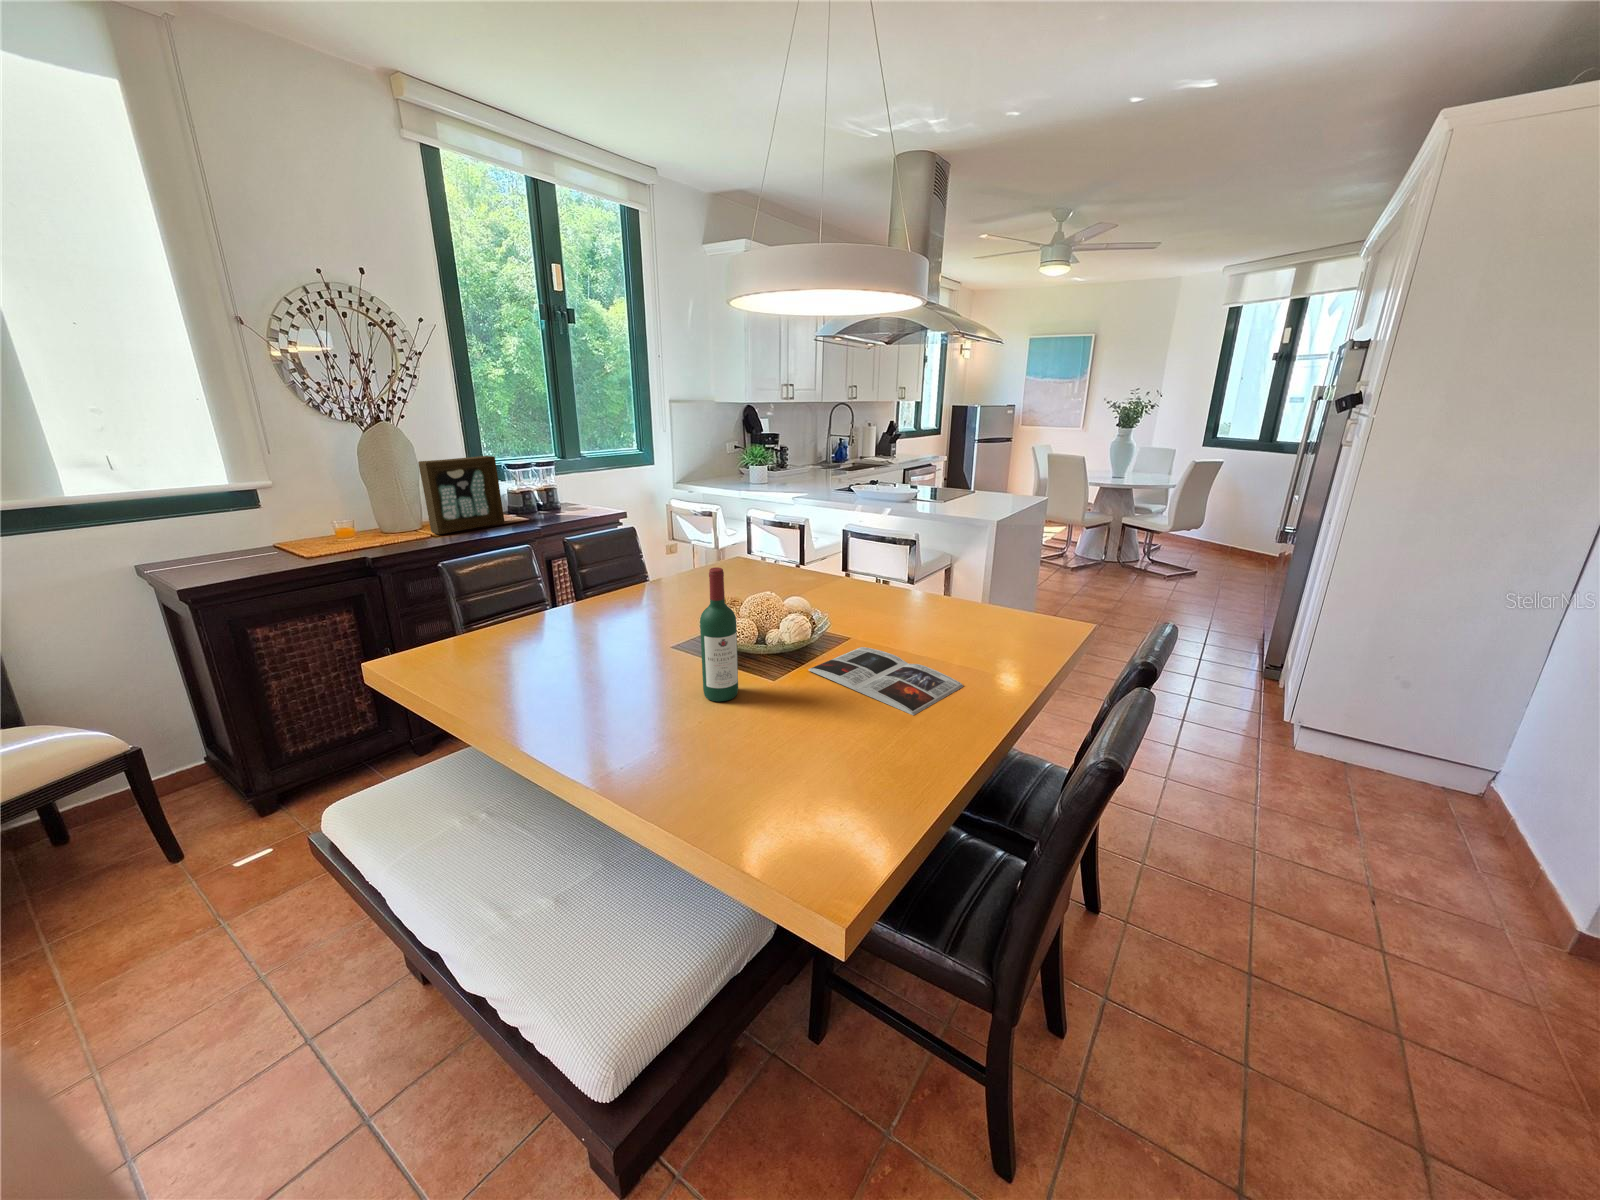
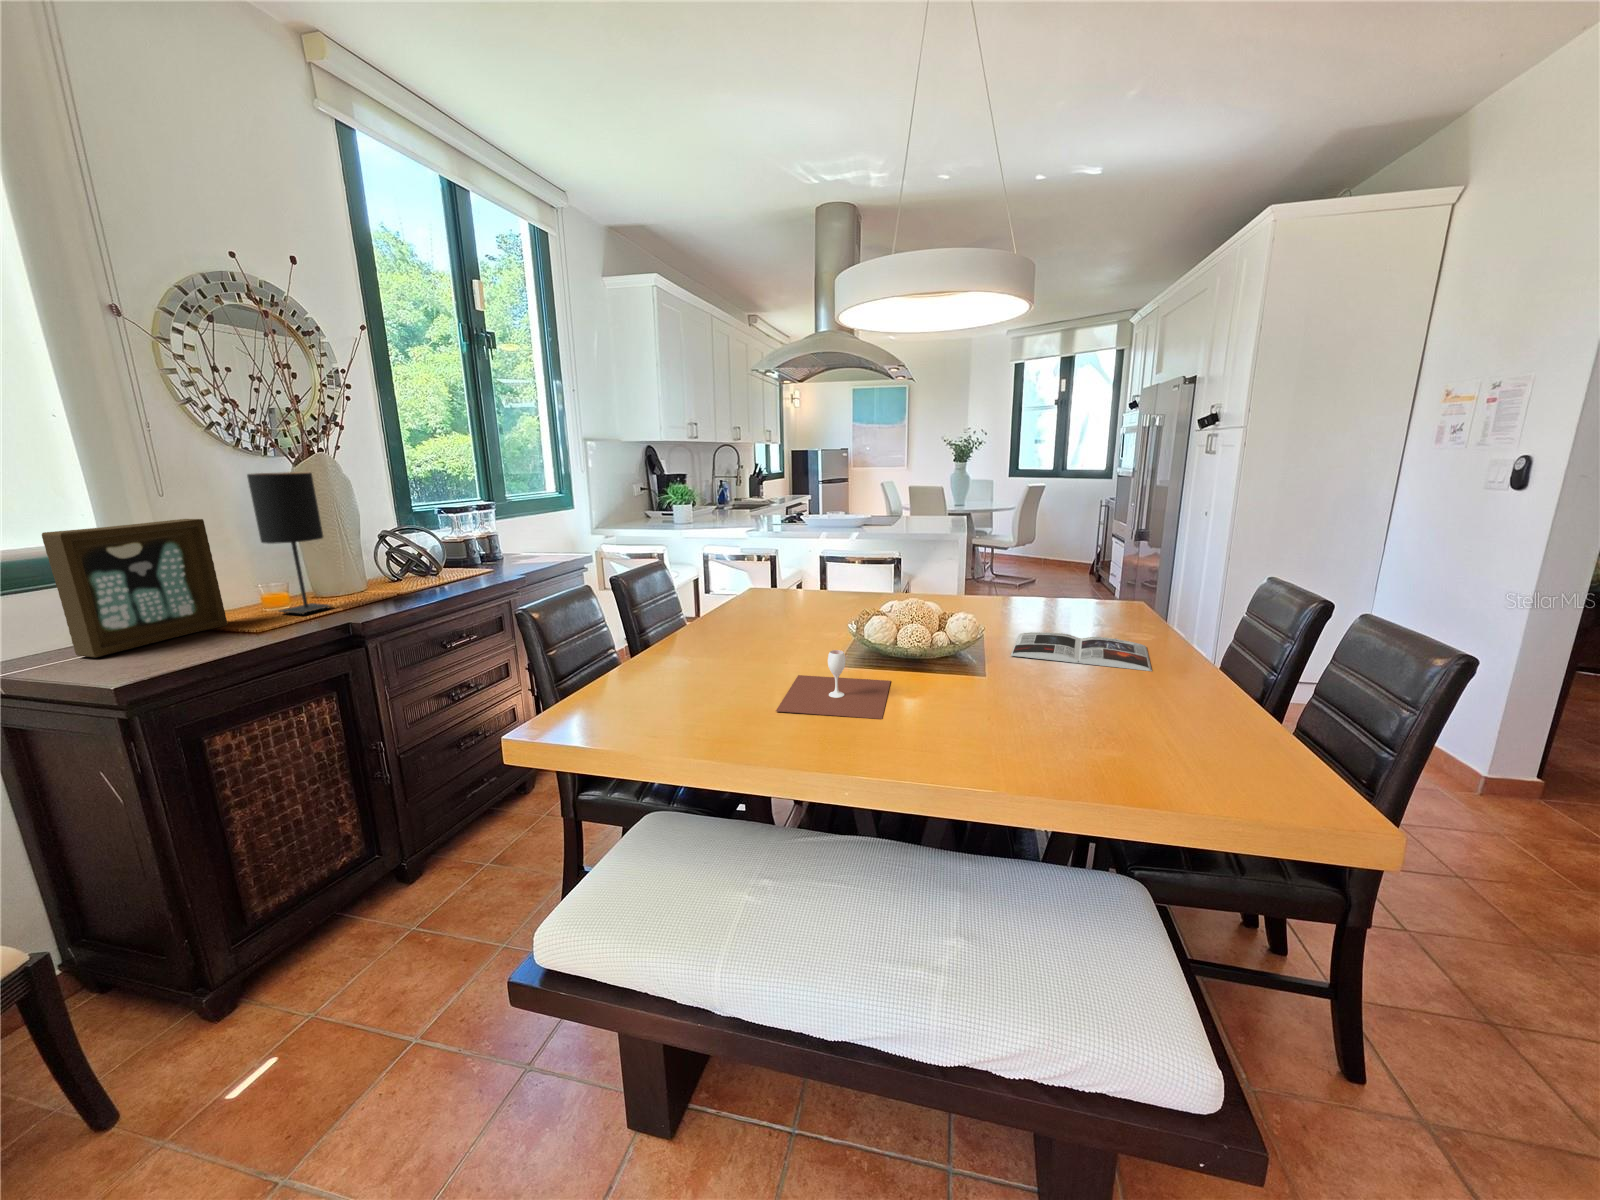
table lamp: none [310,438,375,547] -> present [247,472,332,615]
picture frame: present [418,456,505,534] -> present [42,519,227,657]
wine bottle: present [700,567,738,701] -> none [958,553,998,689]
wine glass: none [526,641,660,712] -> present [776,650,891,719]

